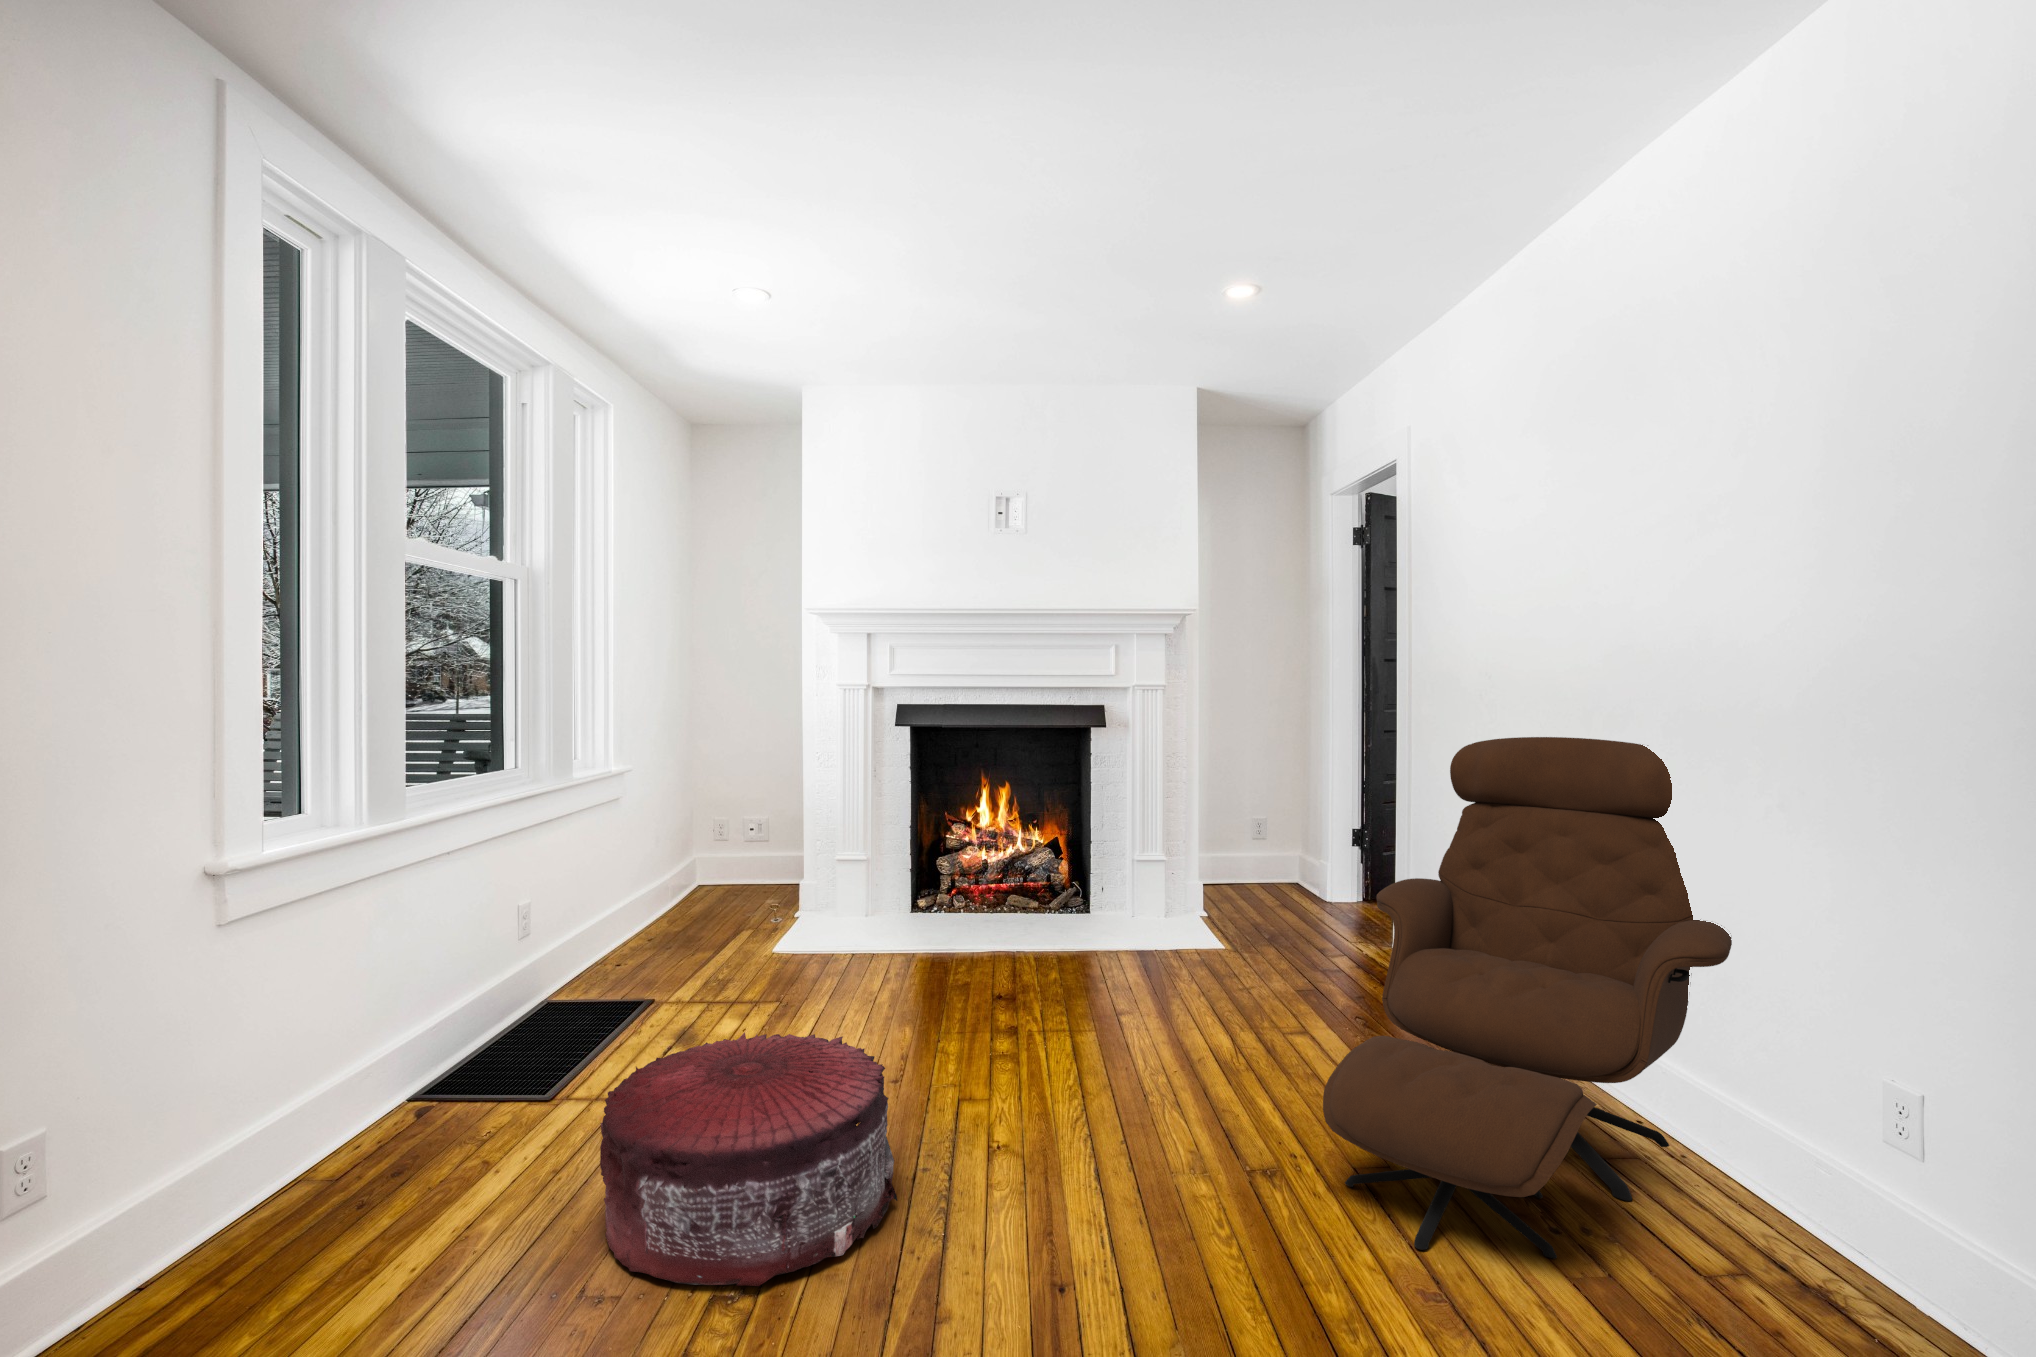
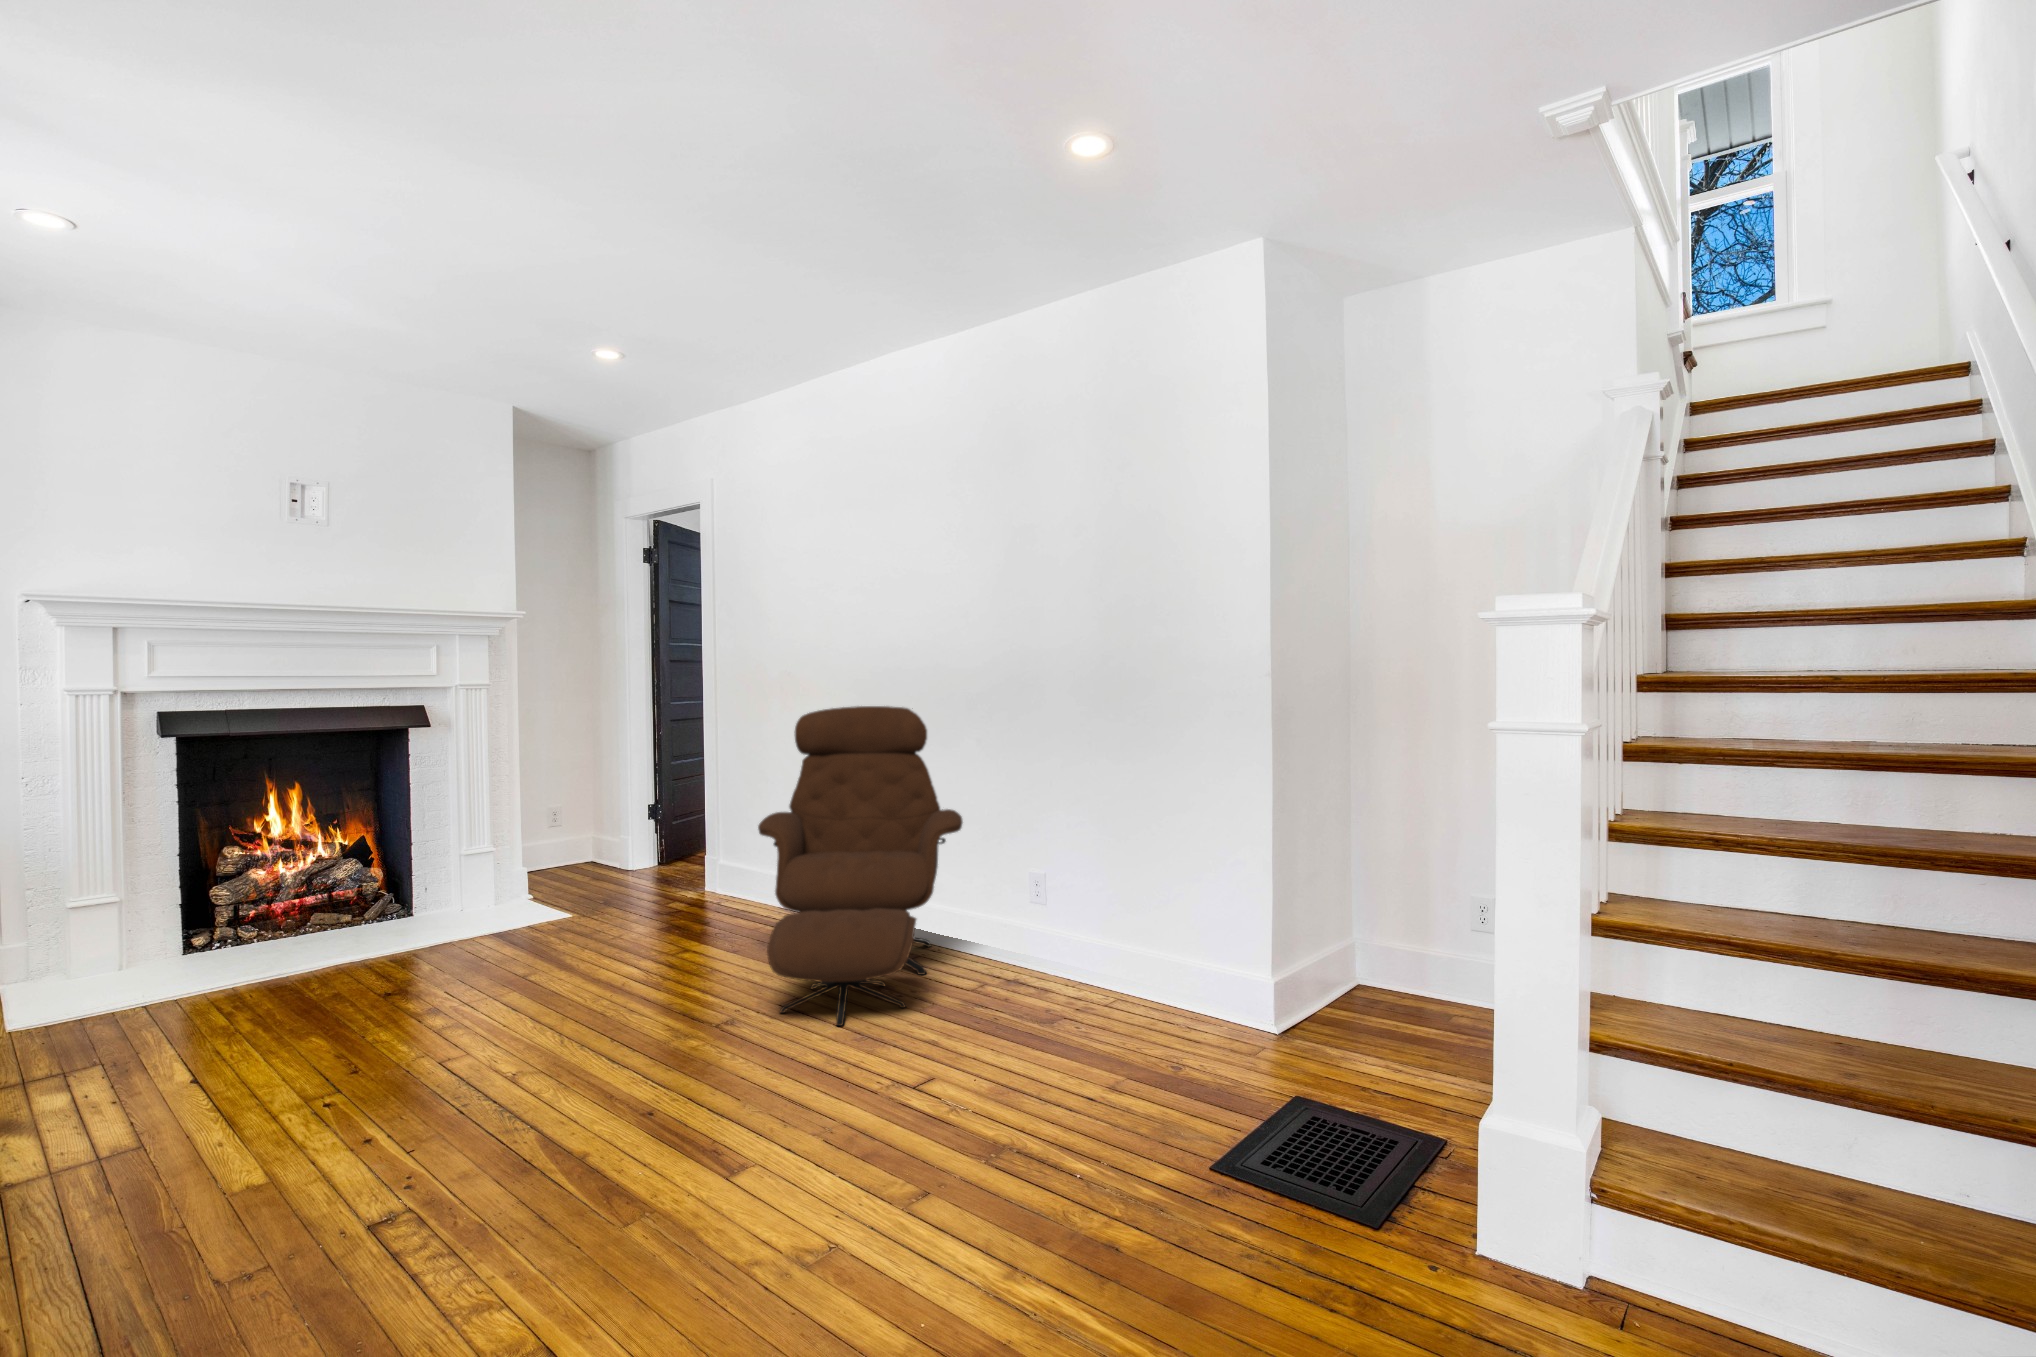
pouf: present [600,1032,897,1286] -> none [163,1014,475,1243]

